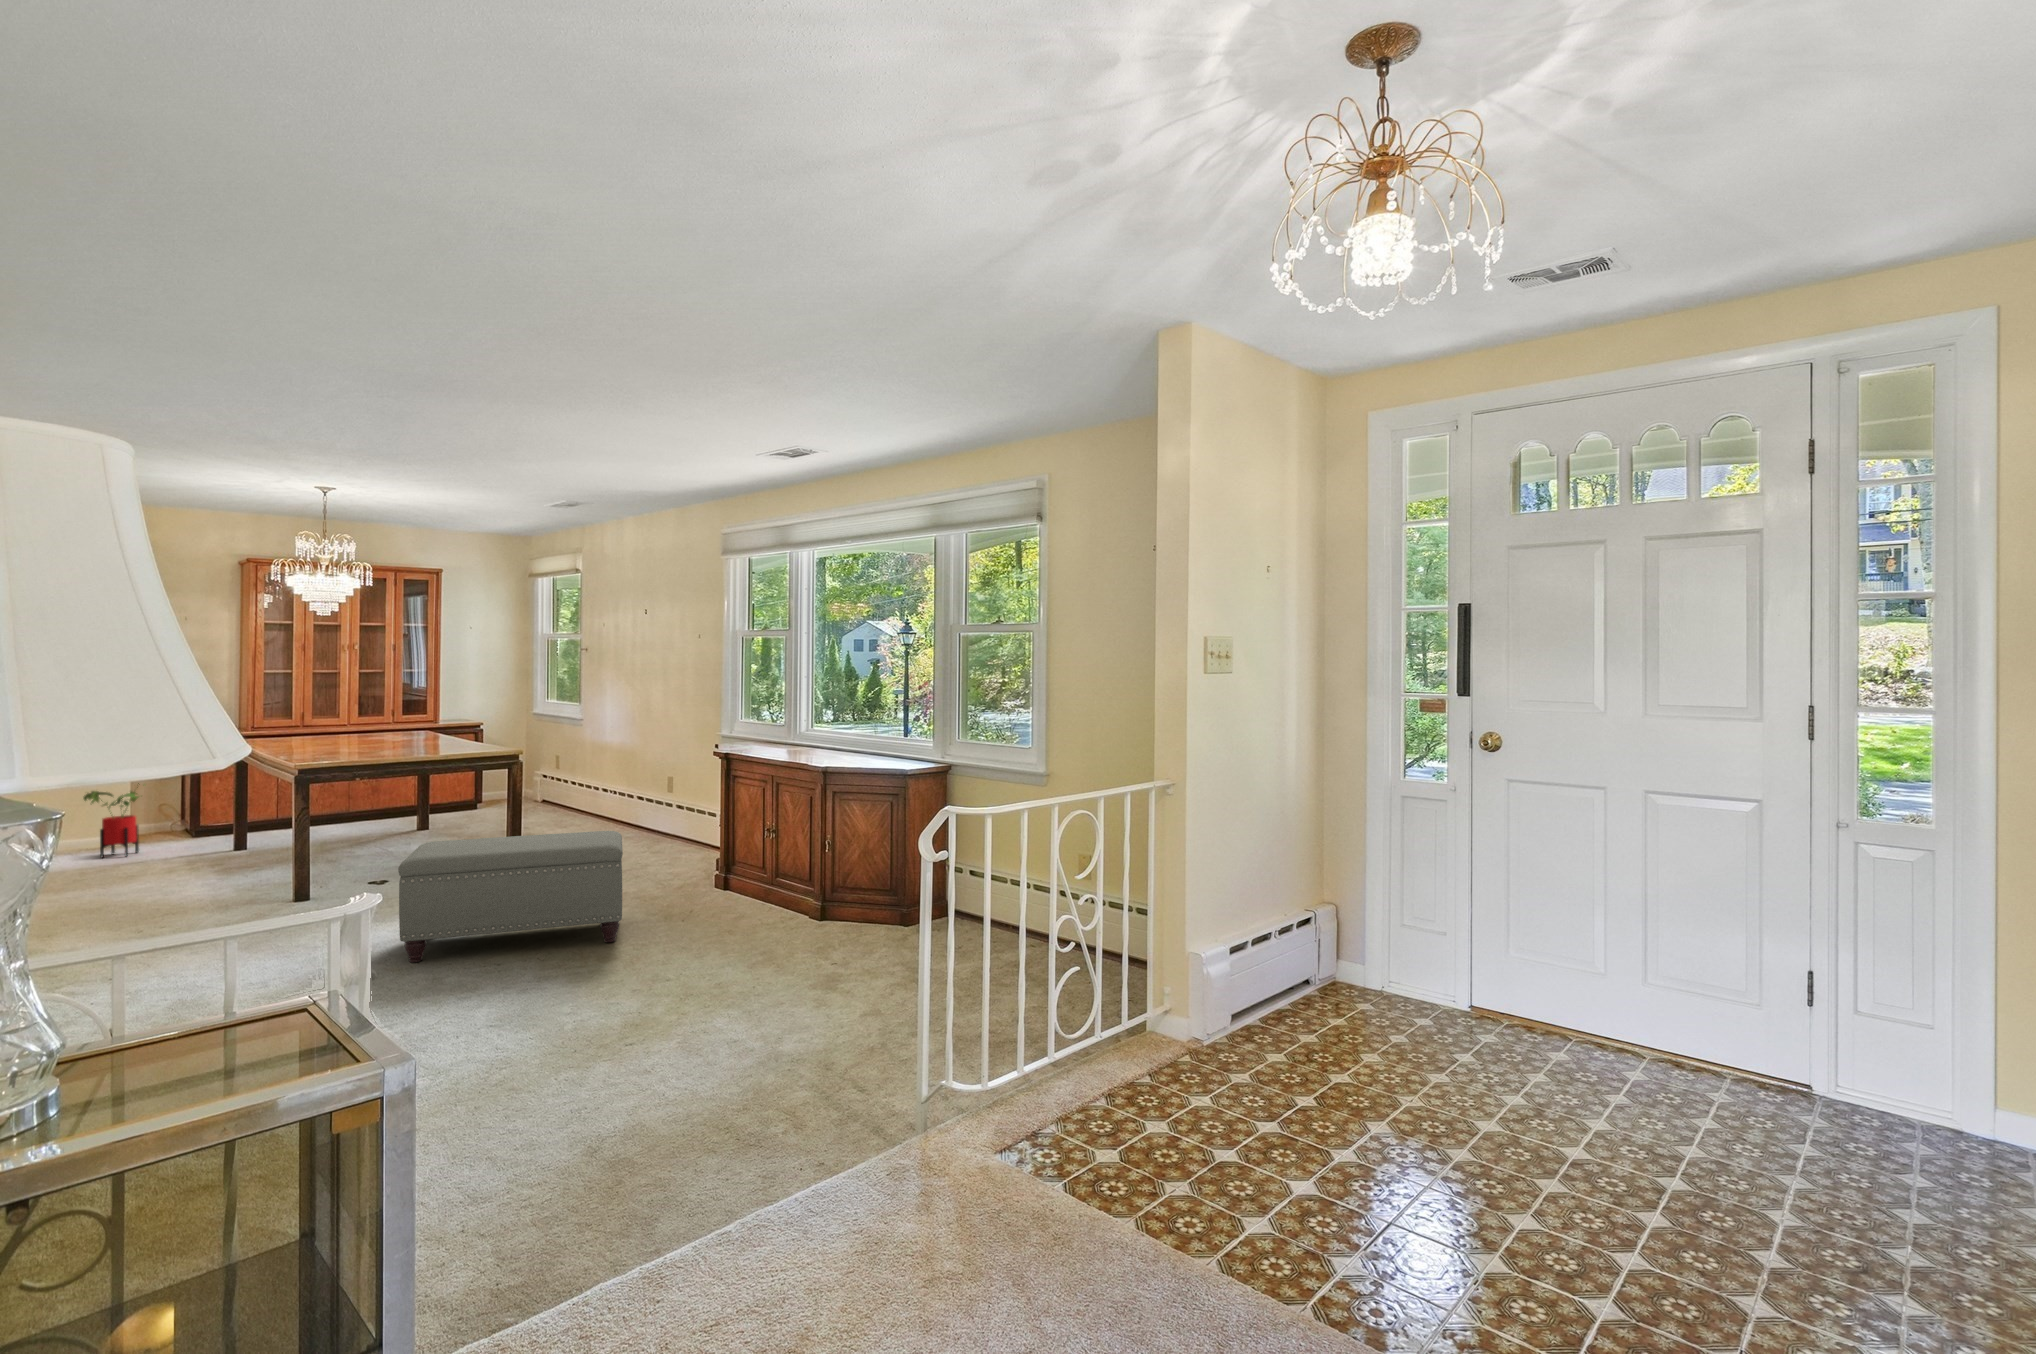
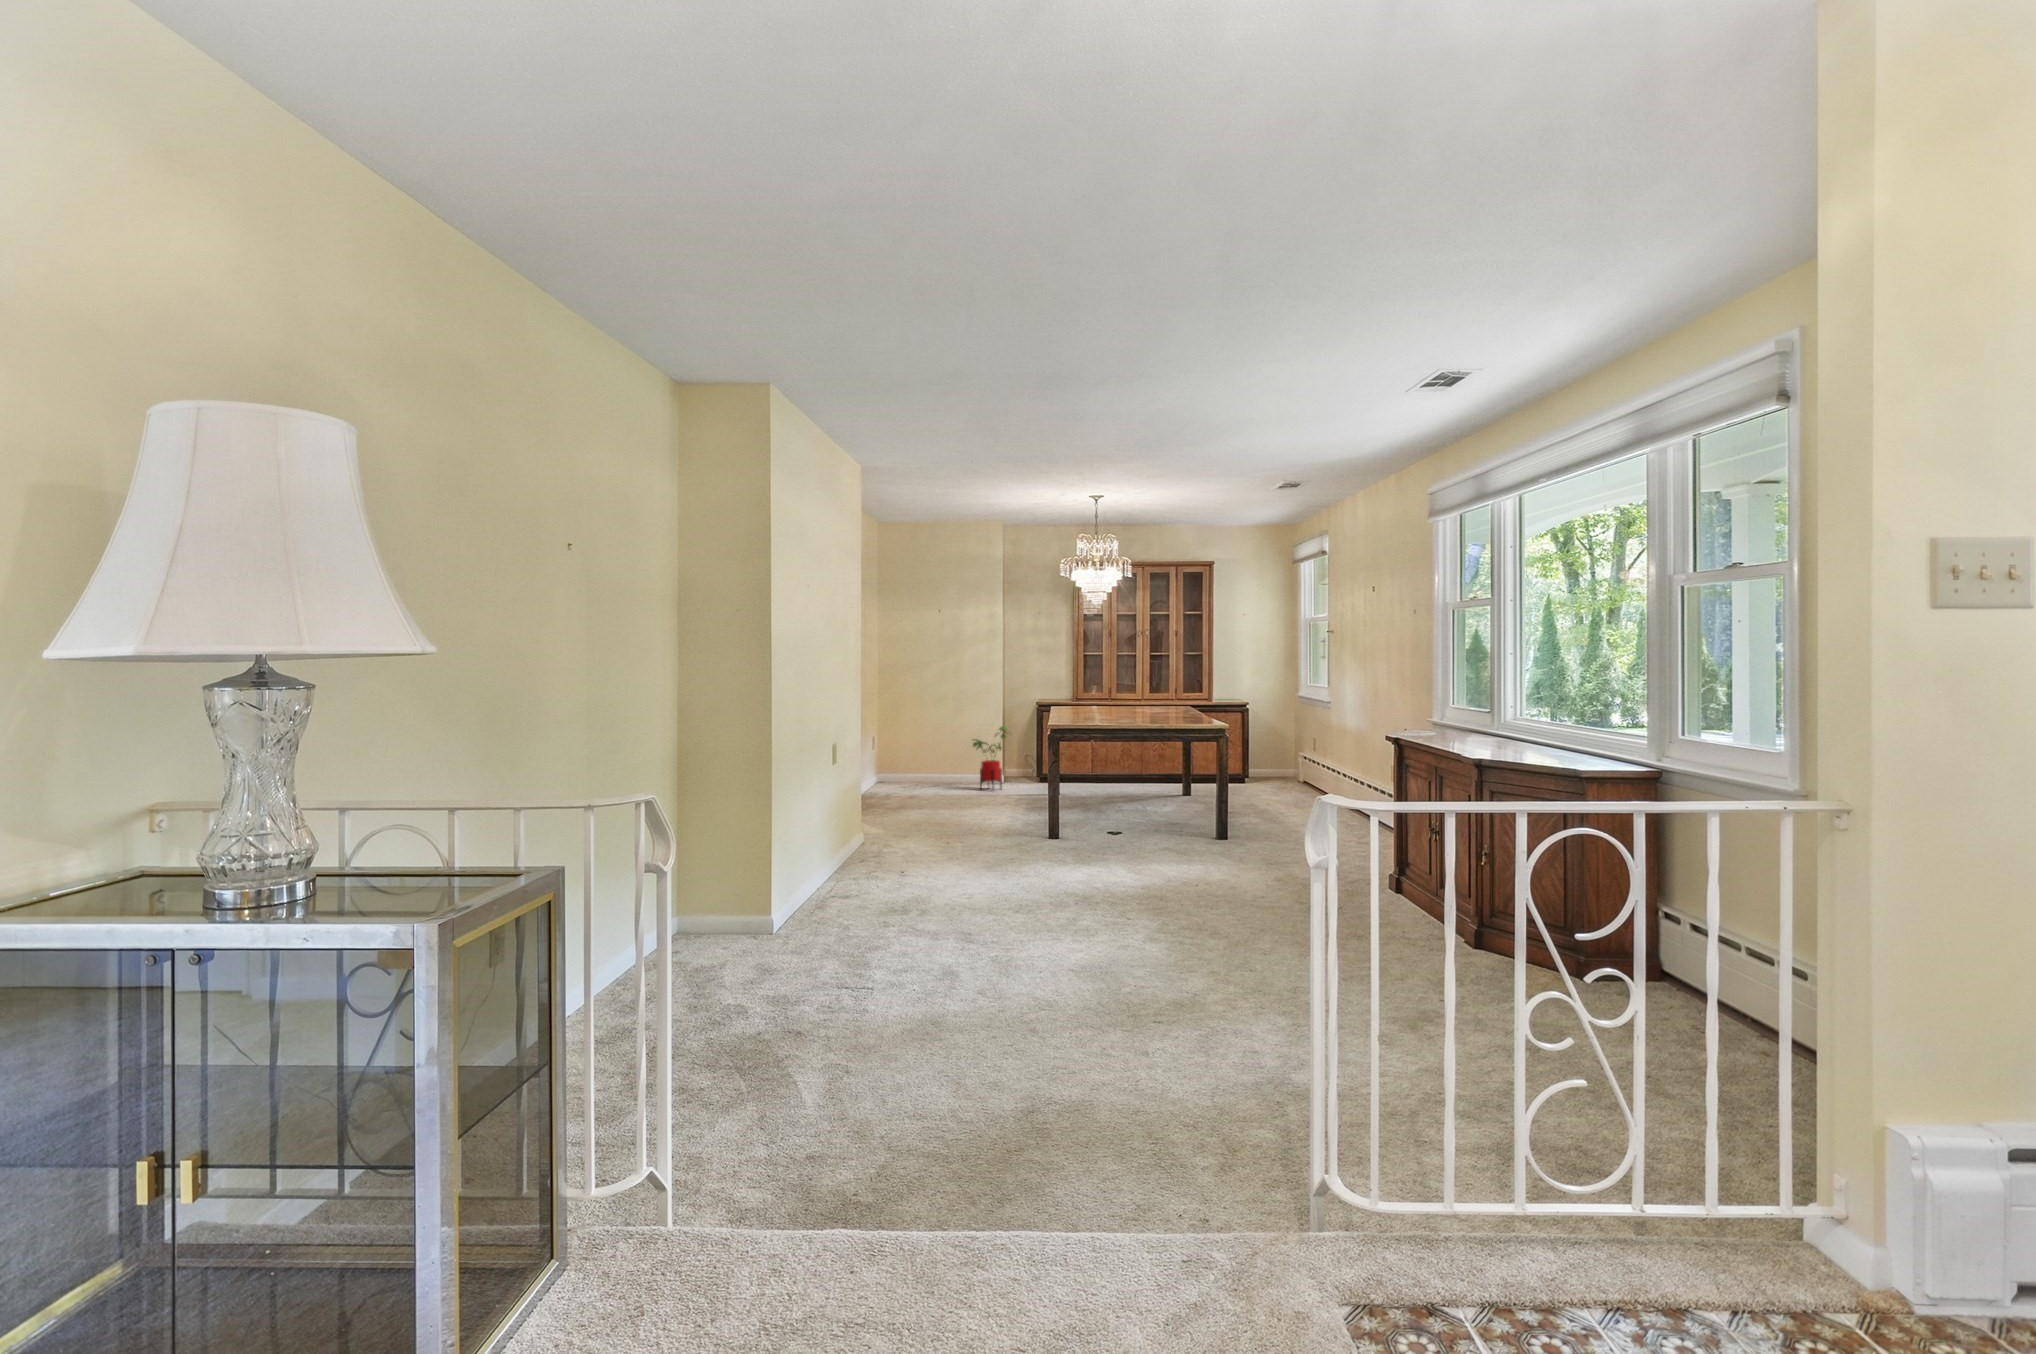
ottoman: present [398,831,623,963] -> none [1066,800,1271,921]

